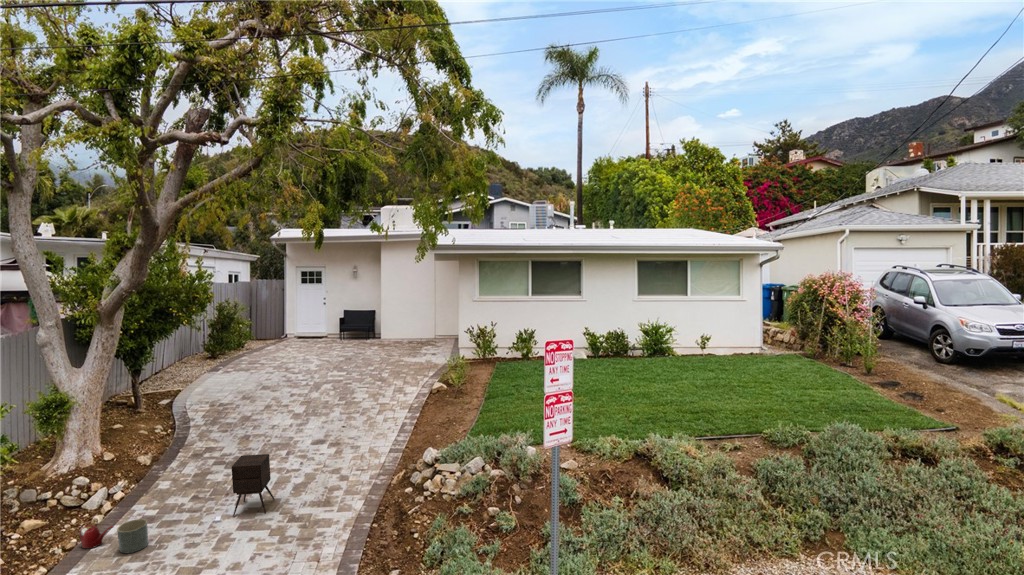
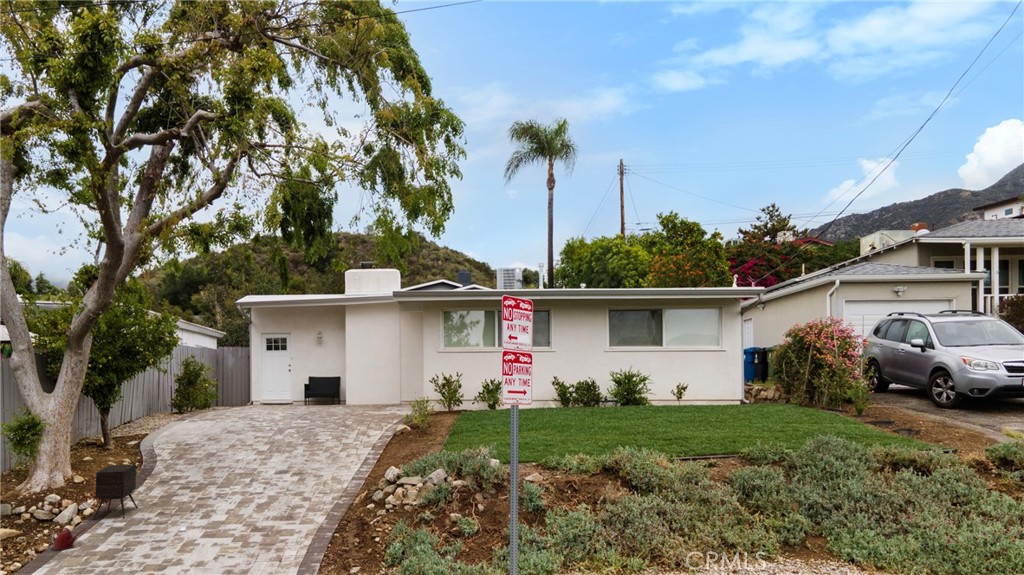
side table: present [232,454,274,516] -> present [93,465,138,520]
planter: present [117,519,148,553] -> none [90,523,119,553]

